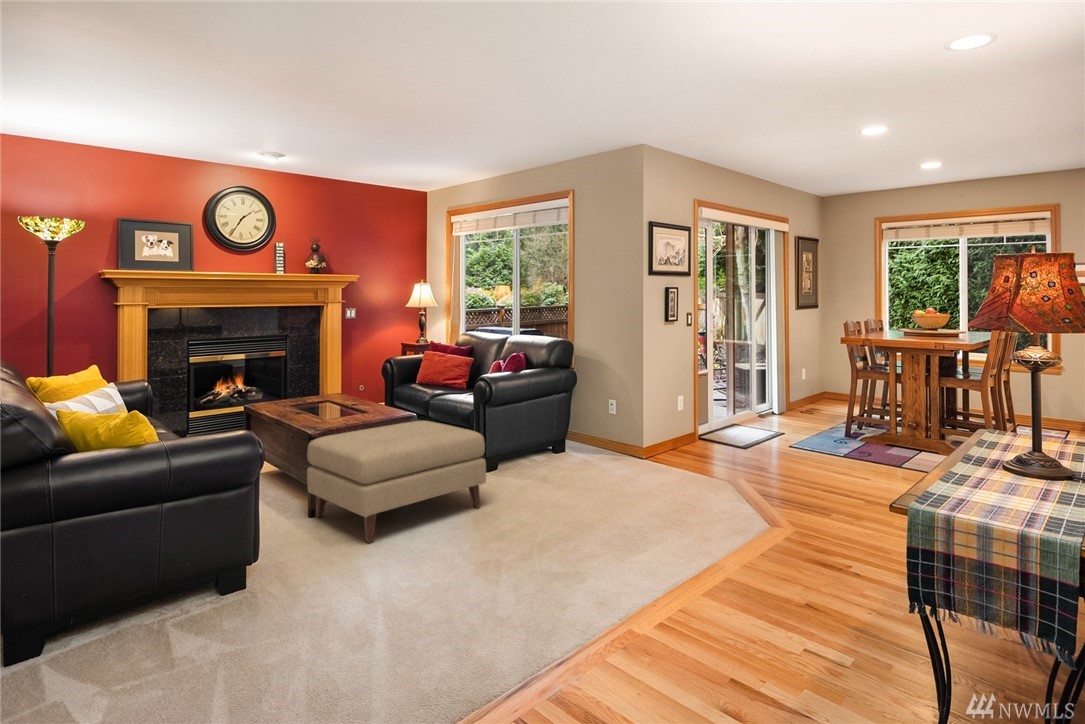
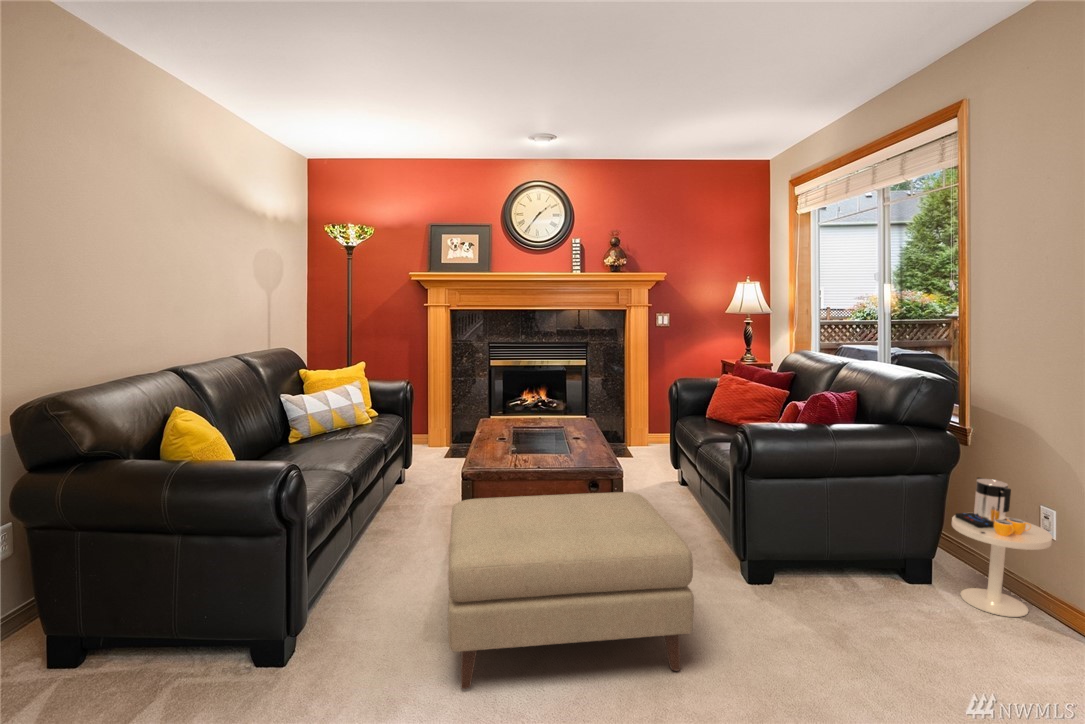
side table: none [579,391,620,458] -> present [952,478,1052,617]

